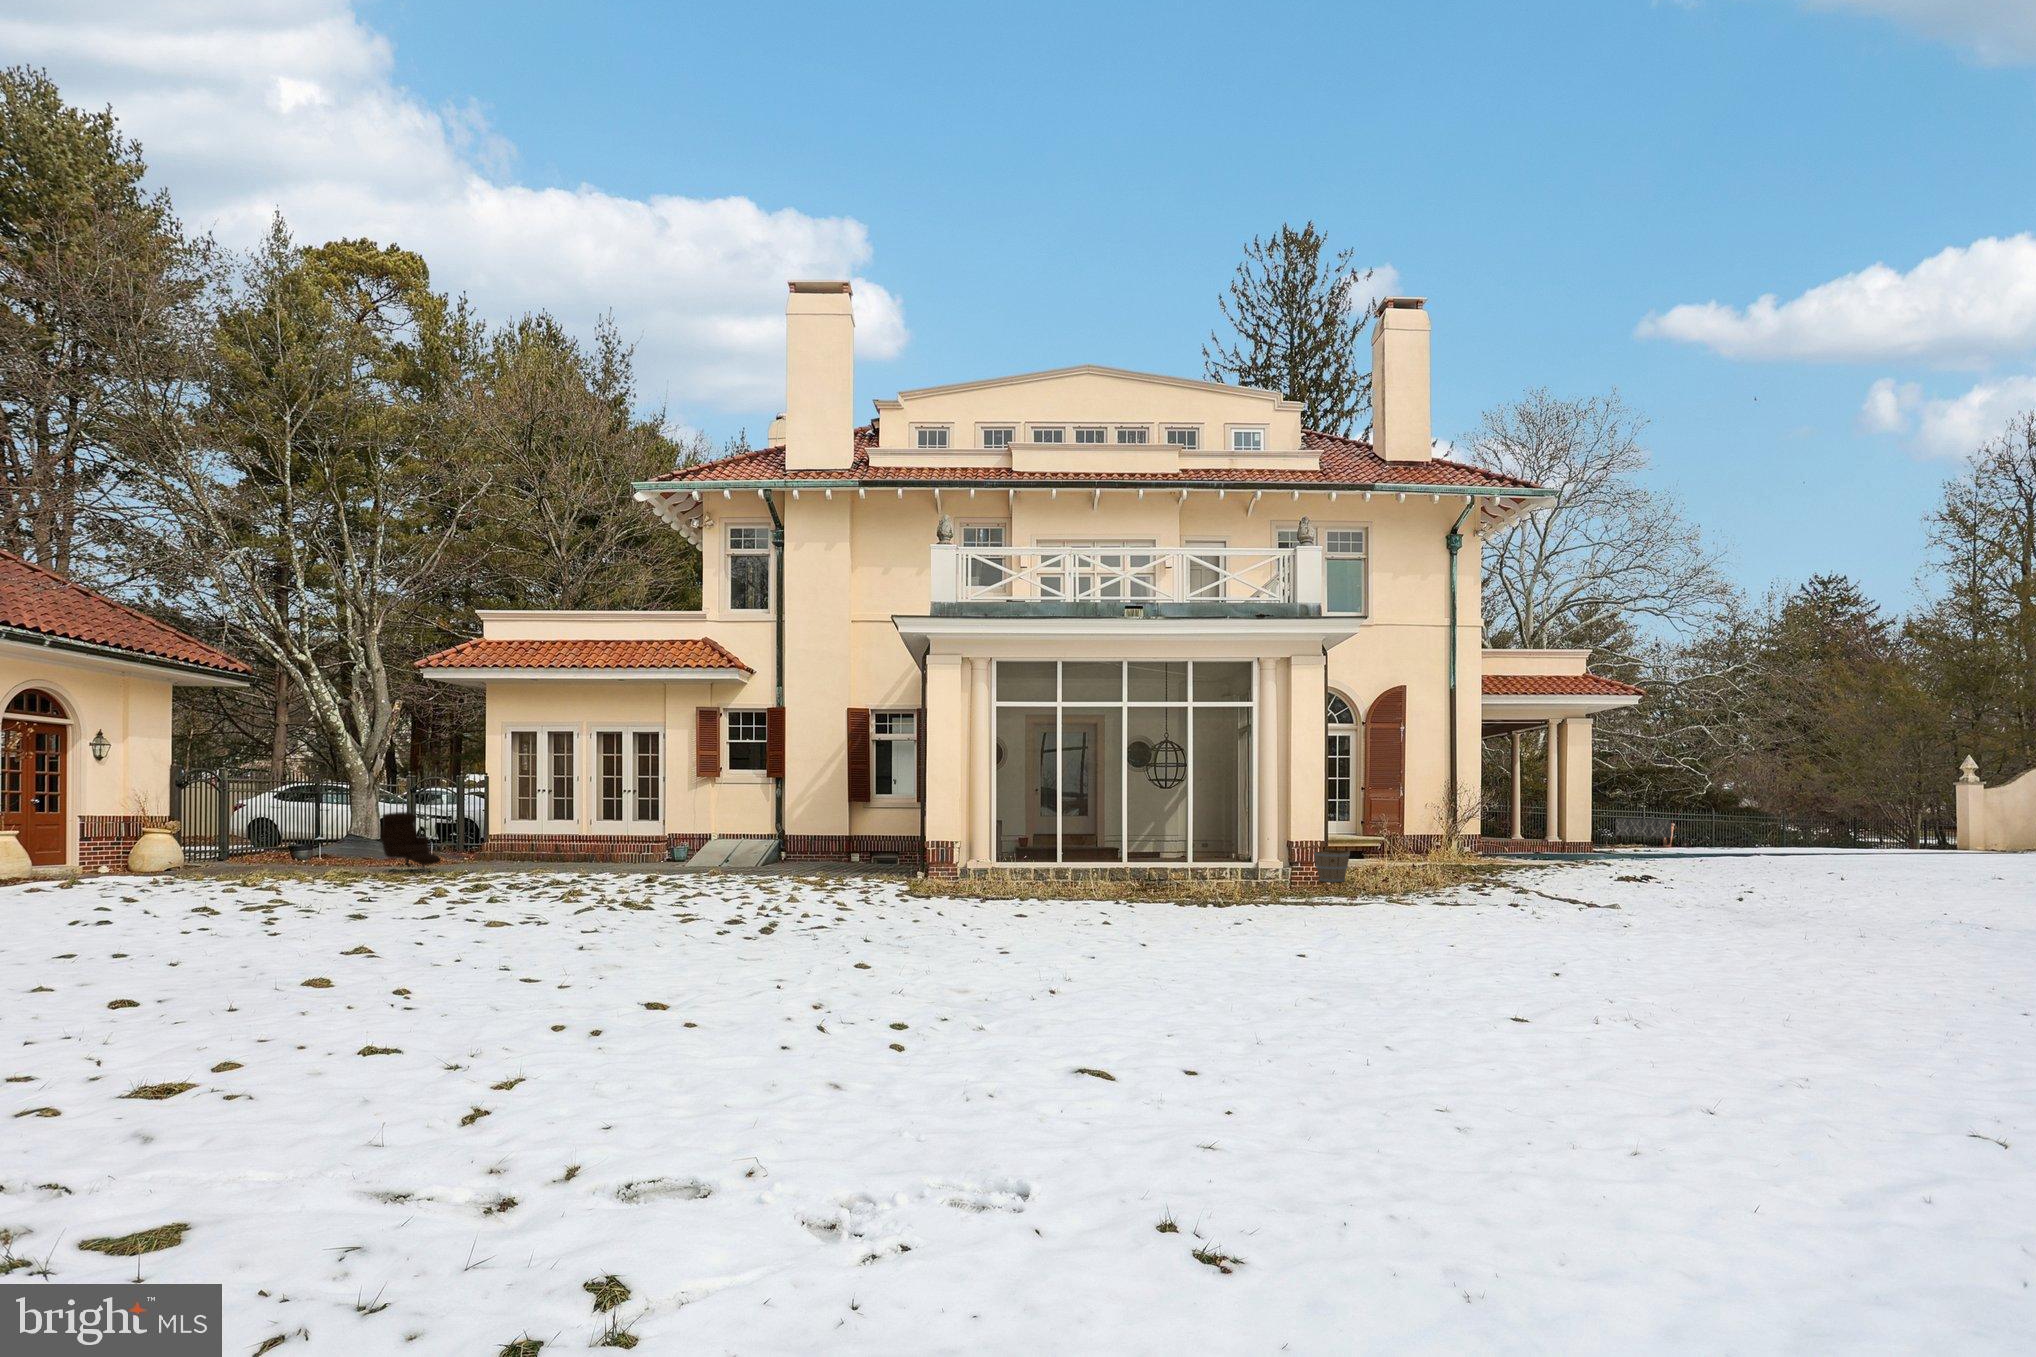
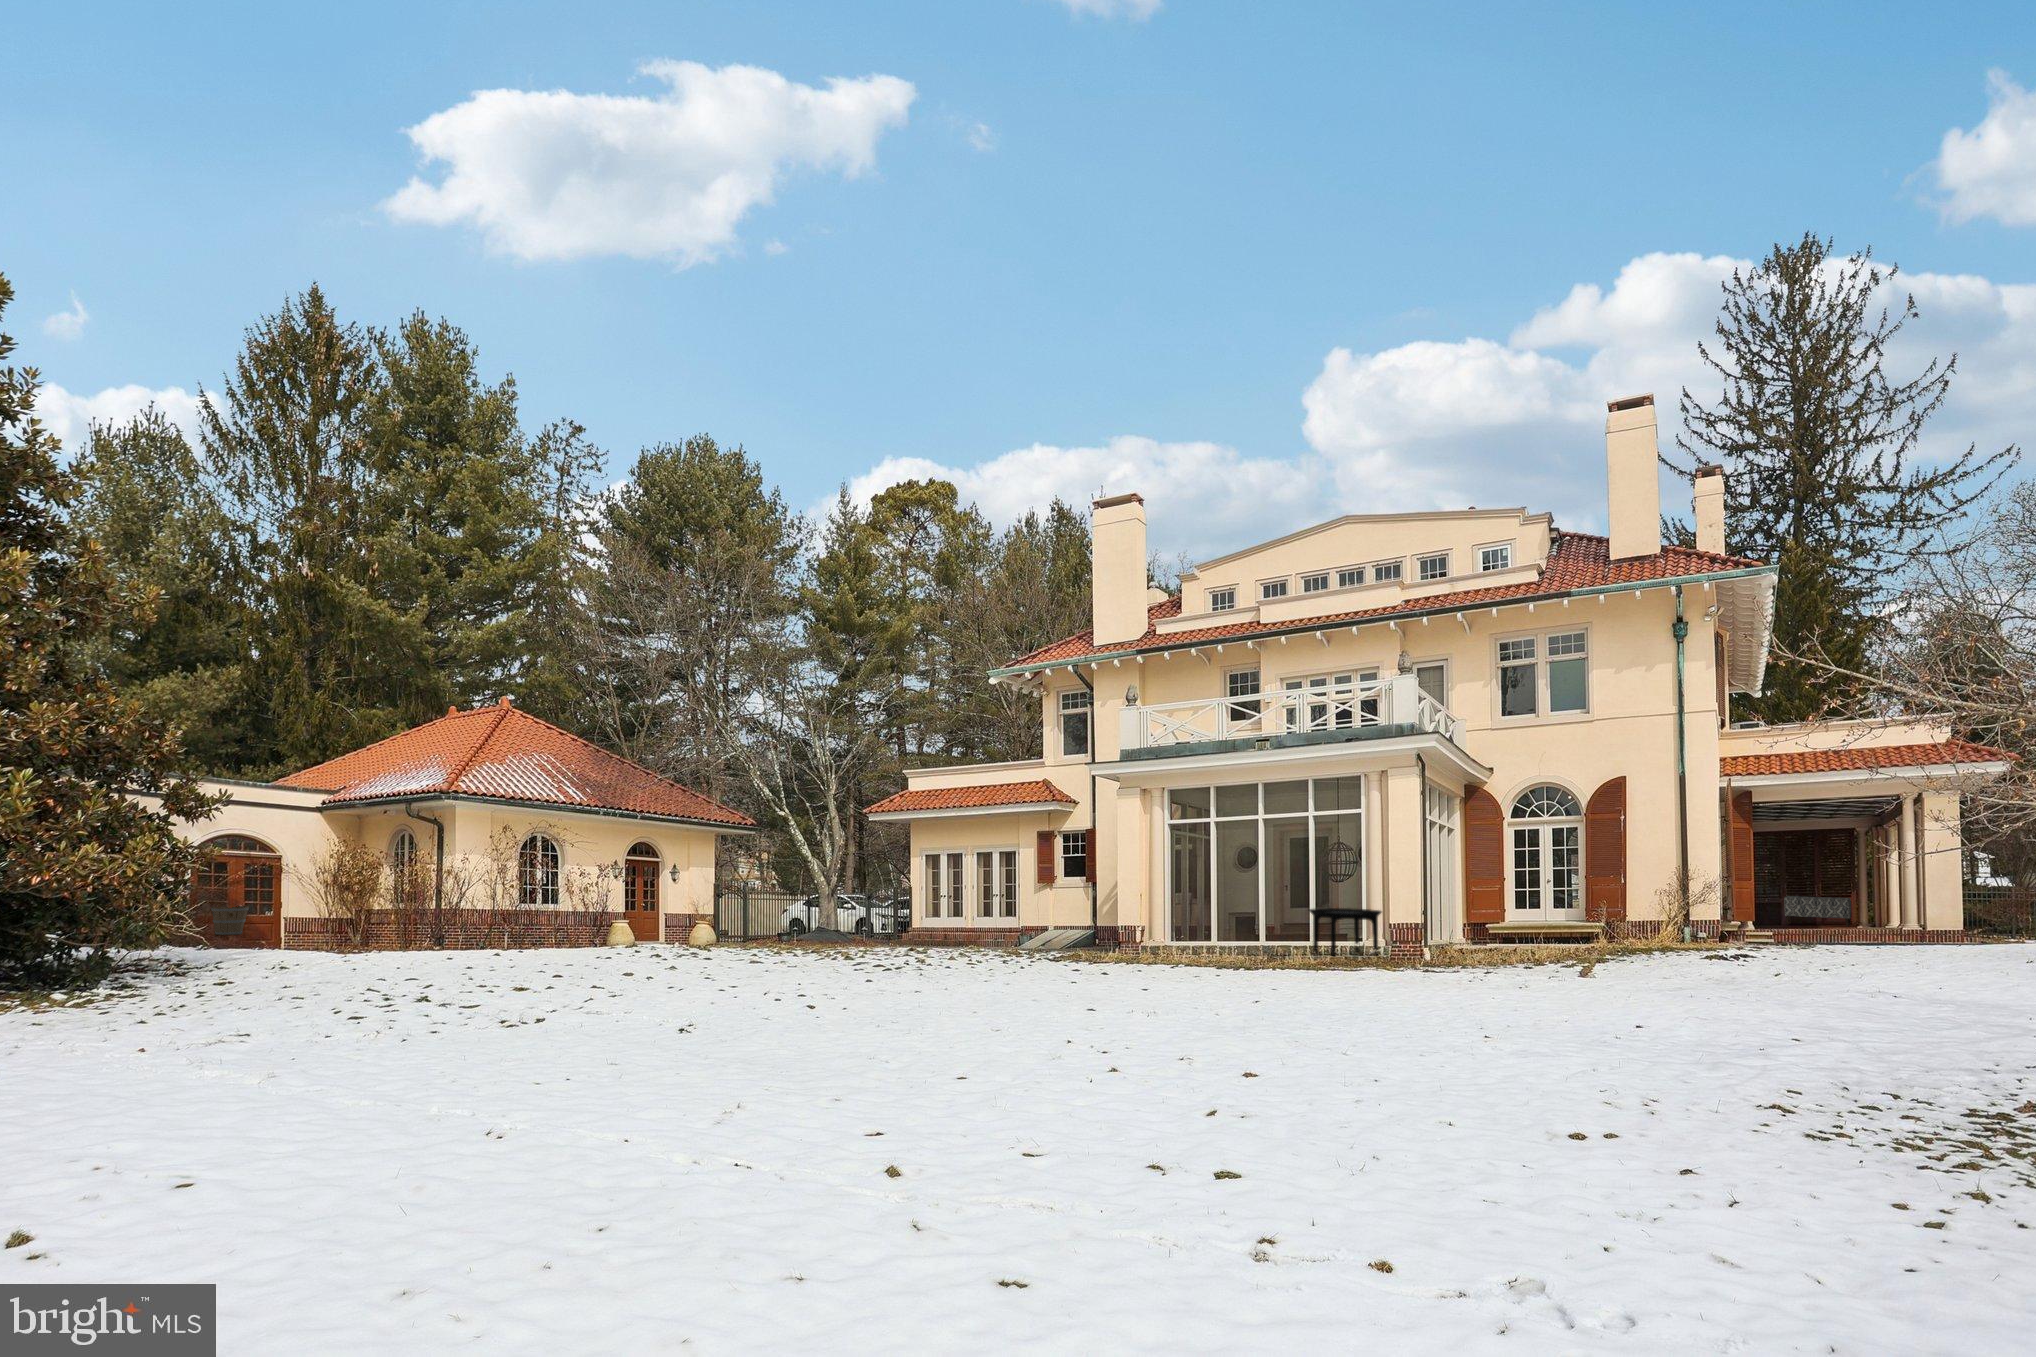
lounge chair: present [381,812,441,871] -> none [384,875,450,942]
round table: none [1213,837,1278,880] -> present [1309,908,1382,956]
wooden bucket: present [1314,849,1350,882] -> present [211,905,249,935]

